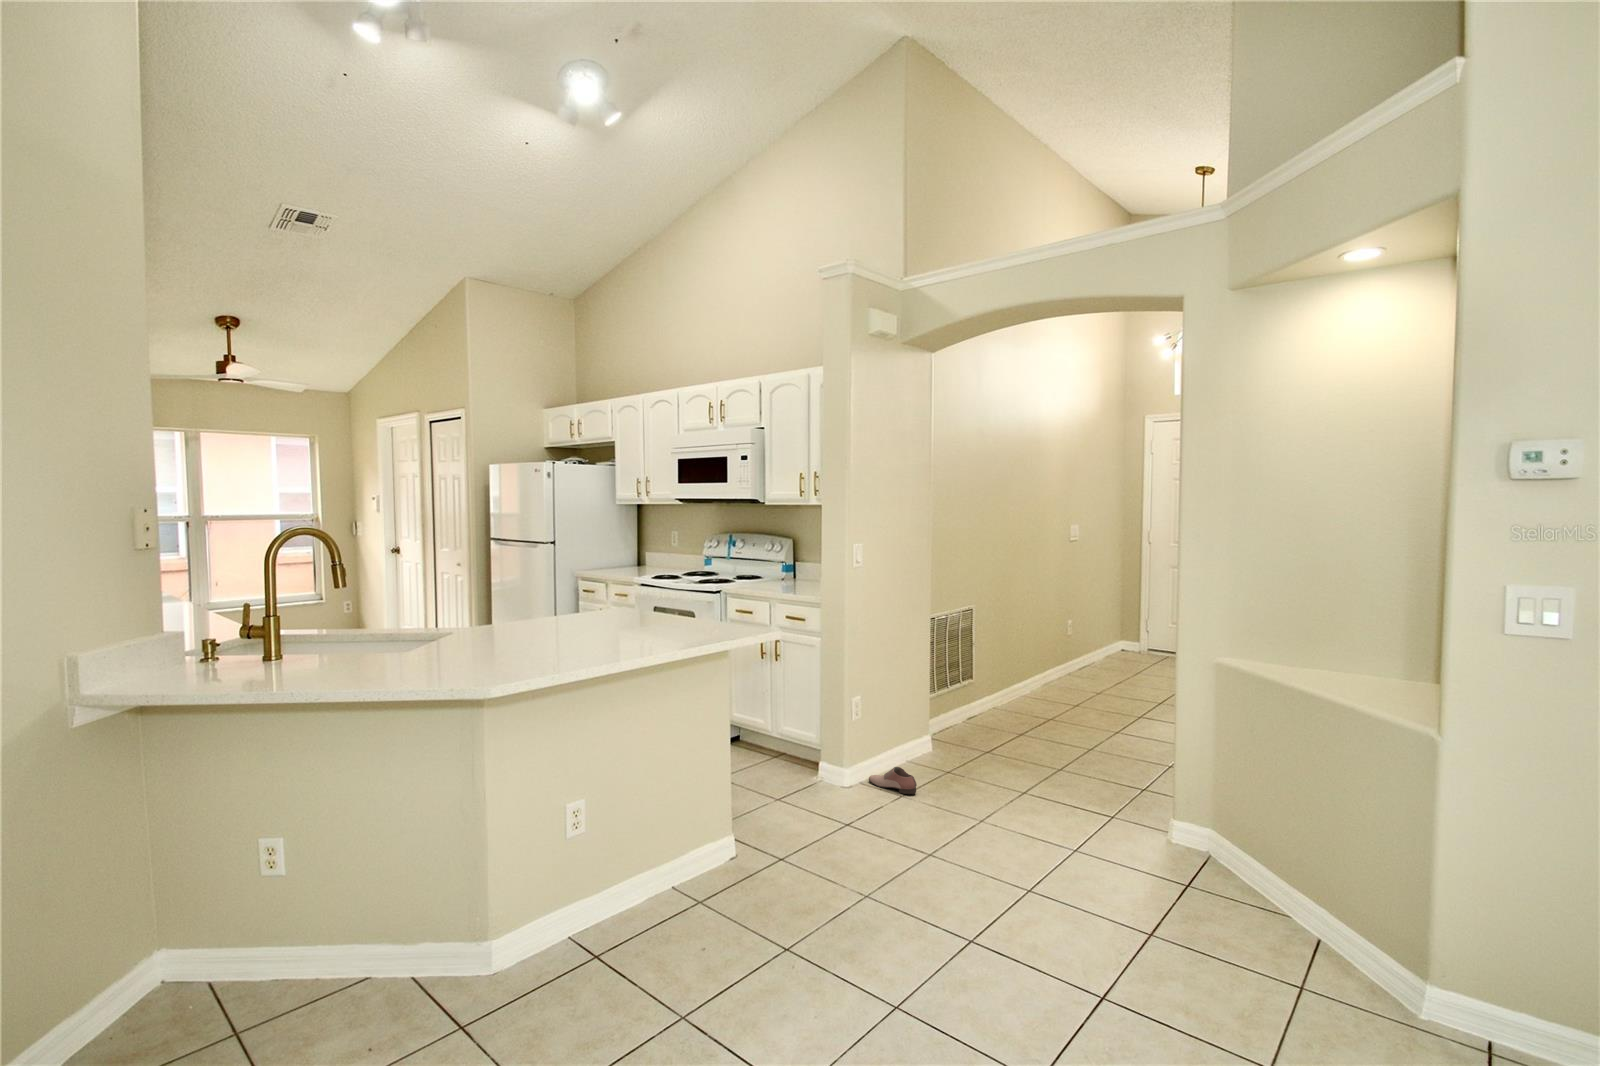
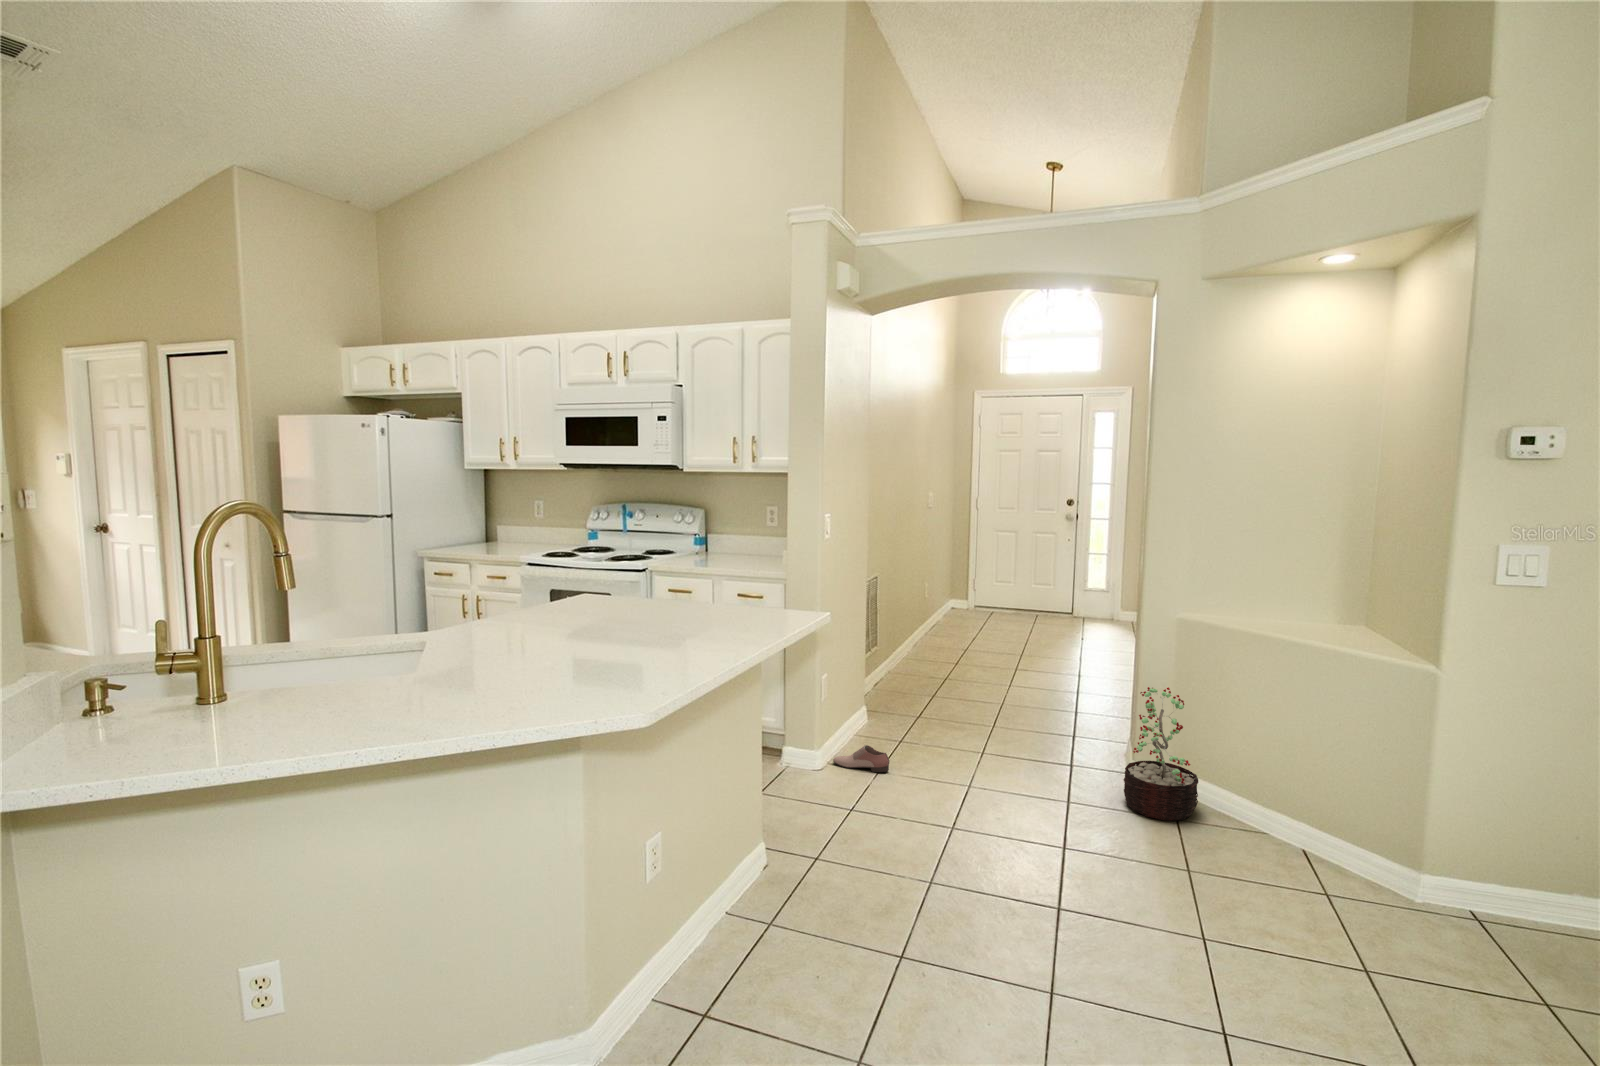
decorative plant: none [1140,733,1223,881] -> present [1124,687,1198,821]

